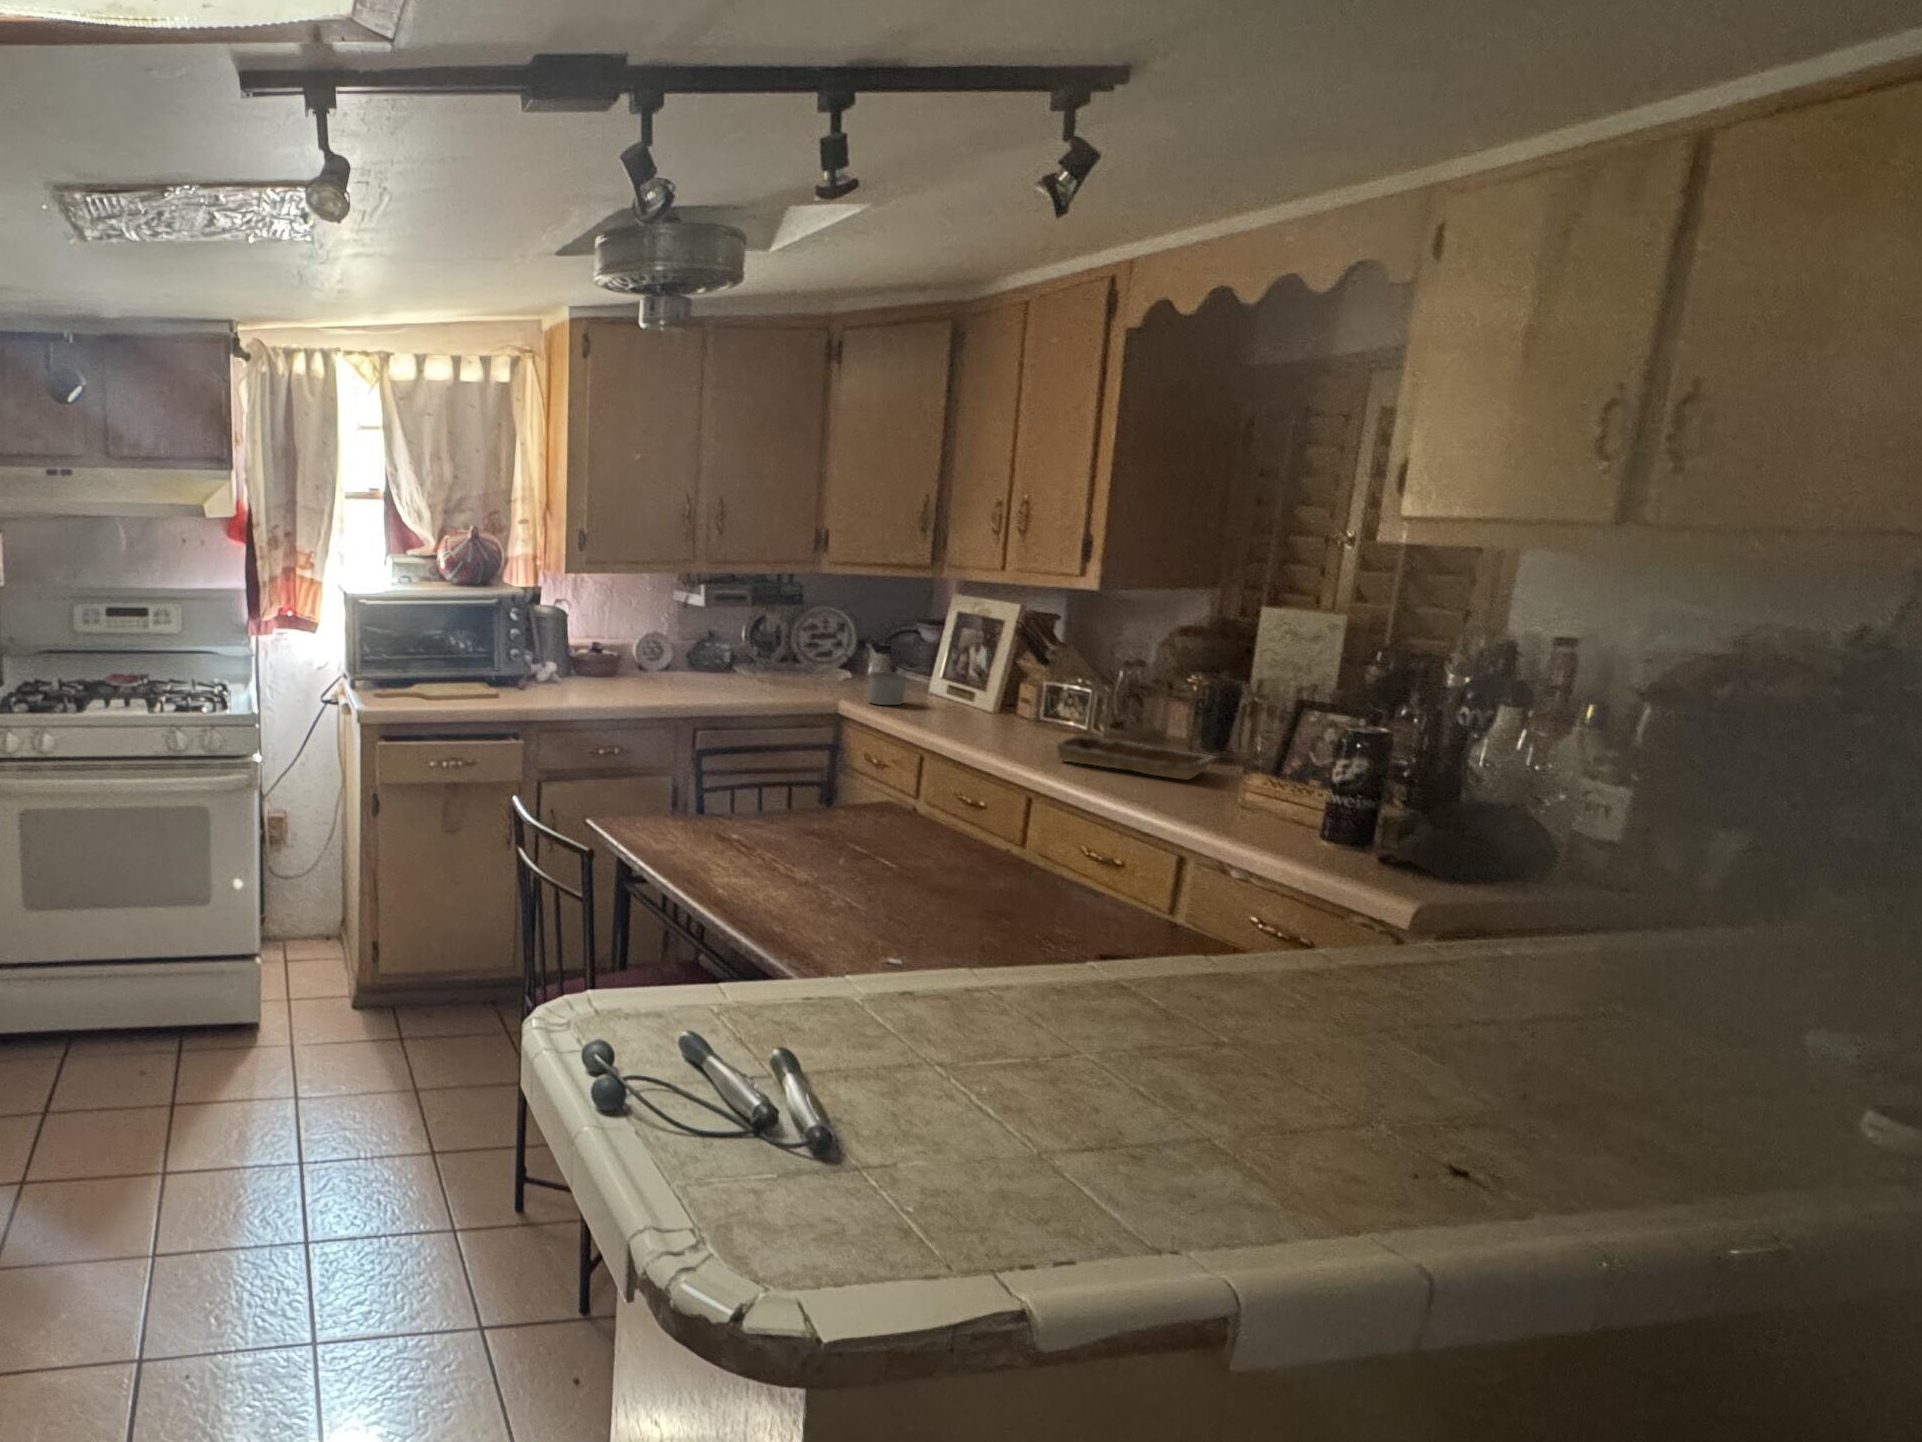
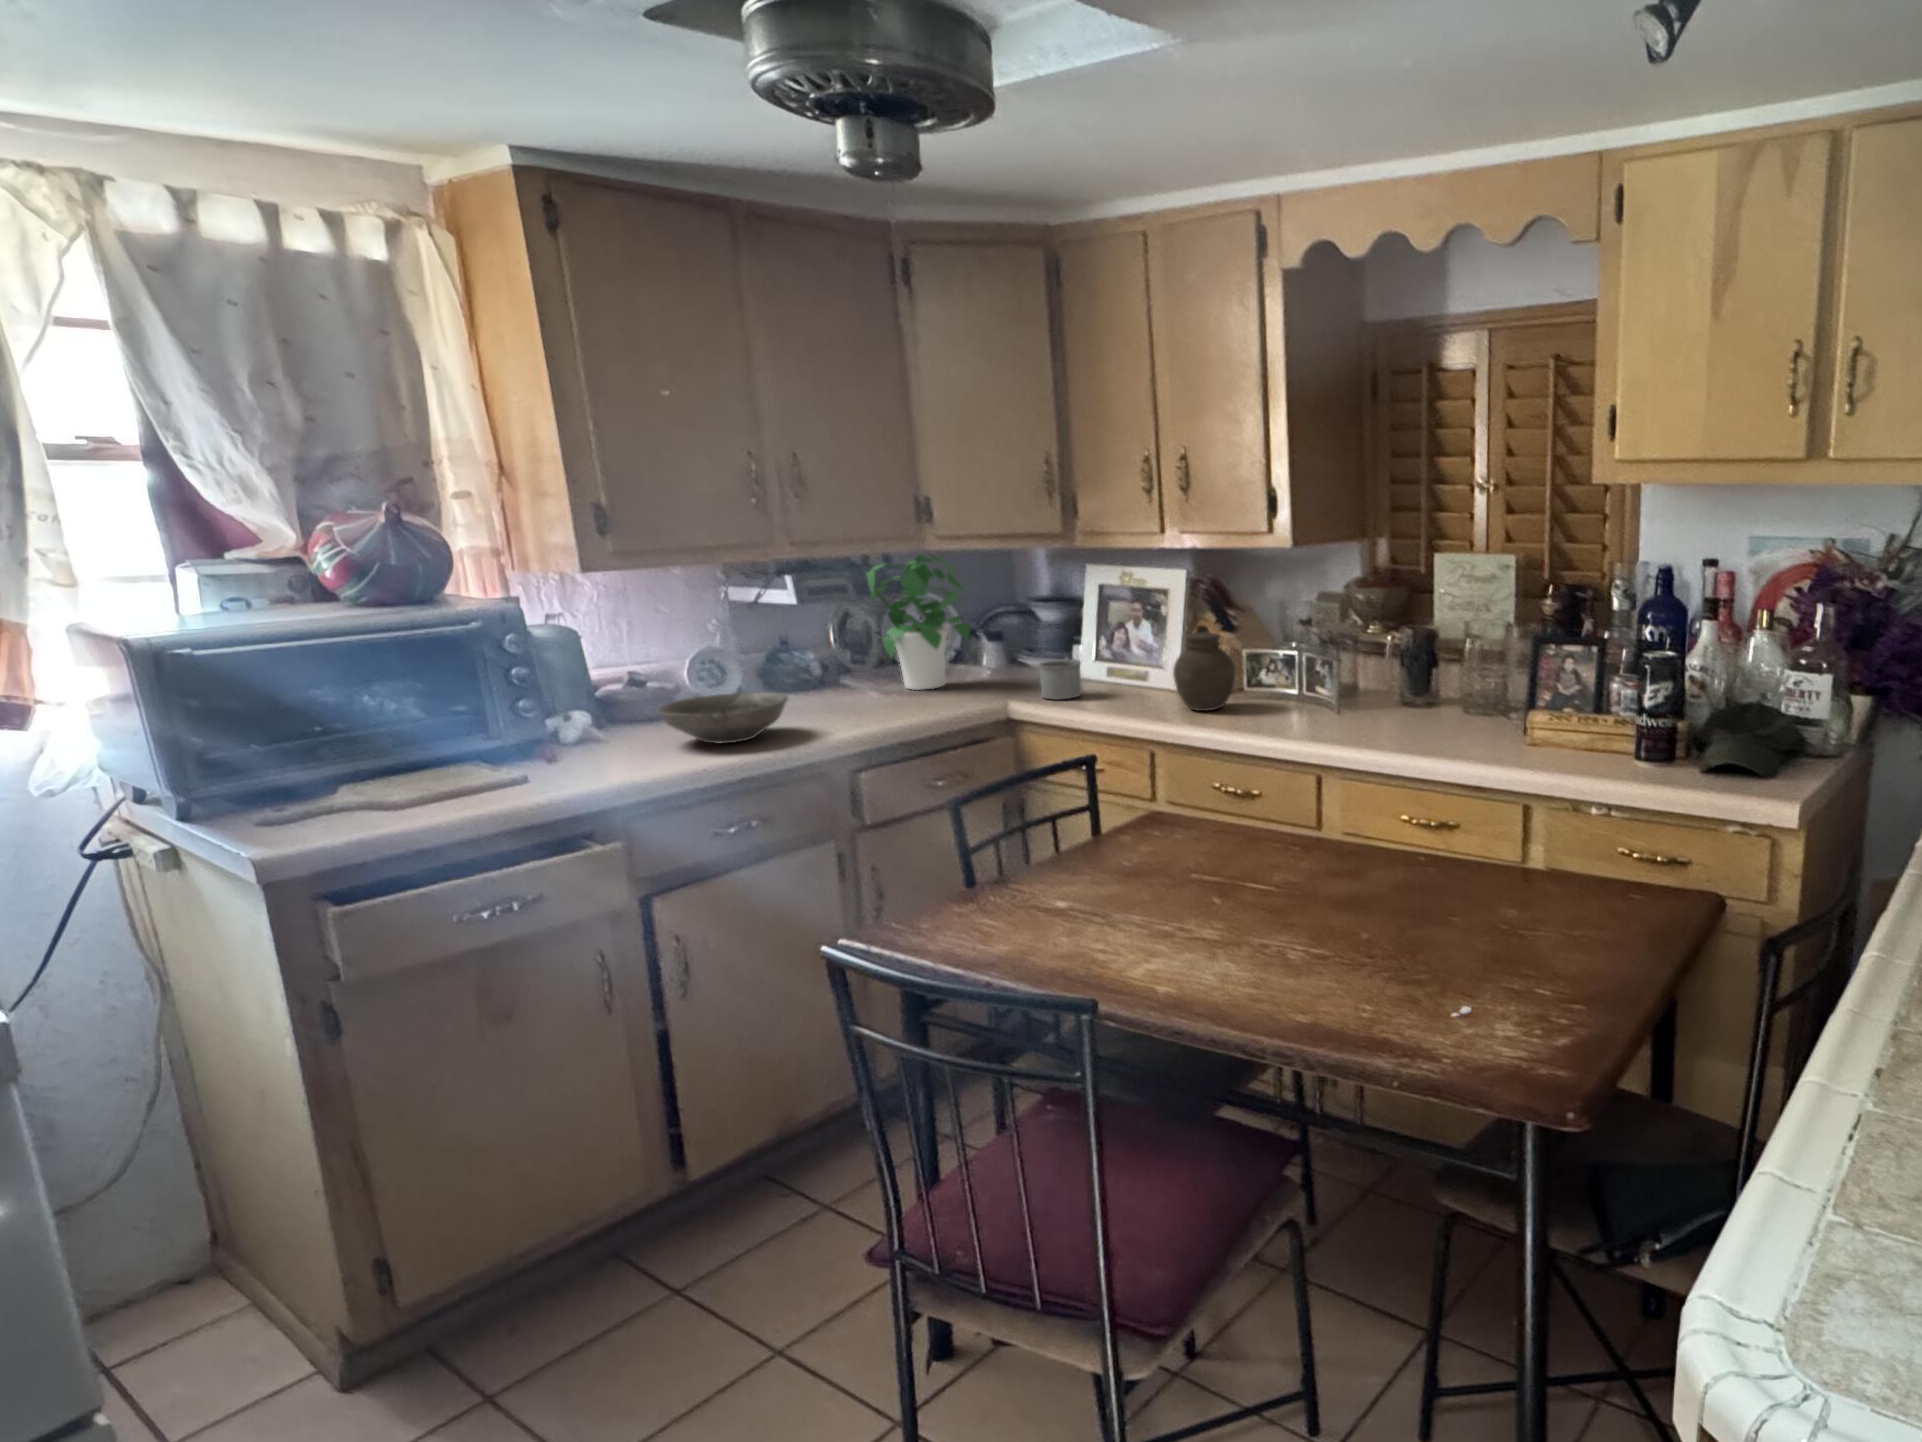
potted plant: none [757,575,842,684] -> present [866,555,970,690]
jar: none [960,653,1022,731] -> present [1173,625,1235,711]
bowl: none [584,665,666,698] -> present [657,692,788,744]
tray: present [1057,734,1213,780] -> none [1316,699,1457,730]

